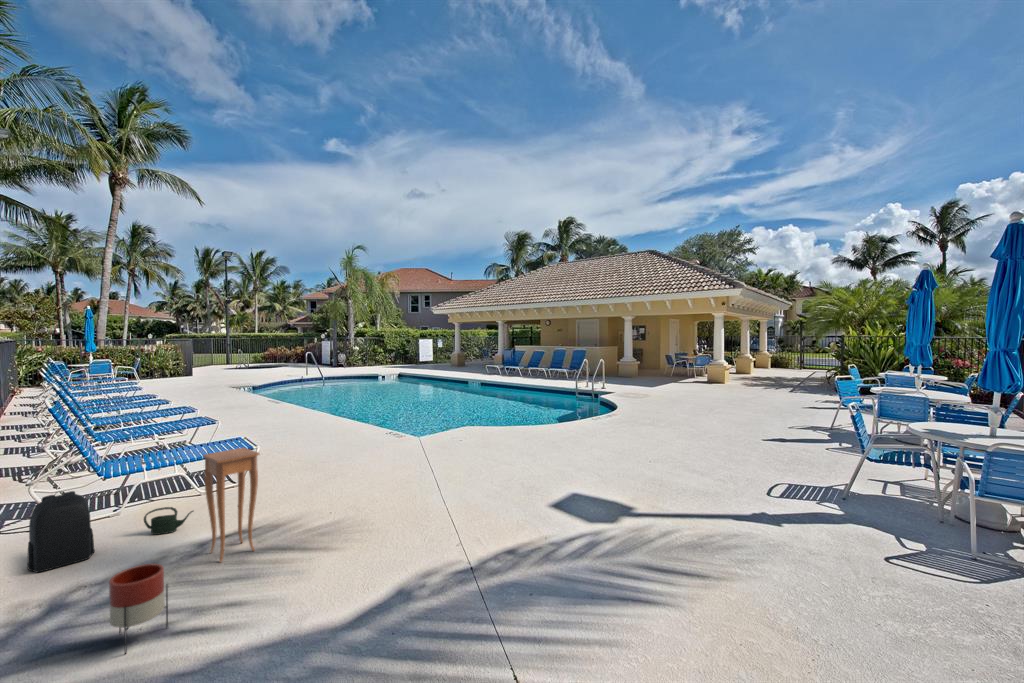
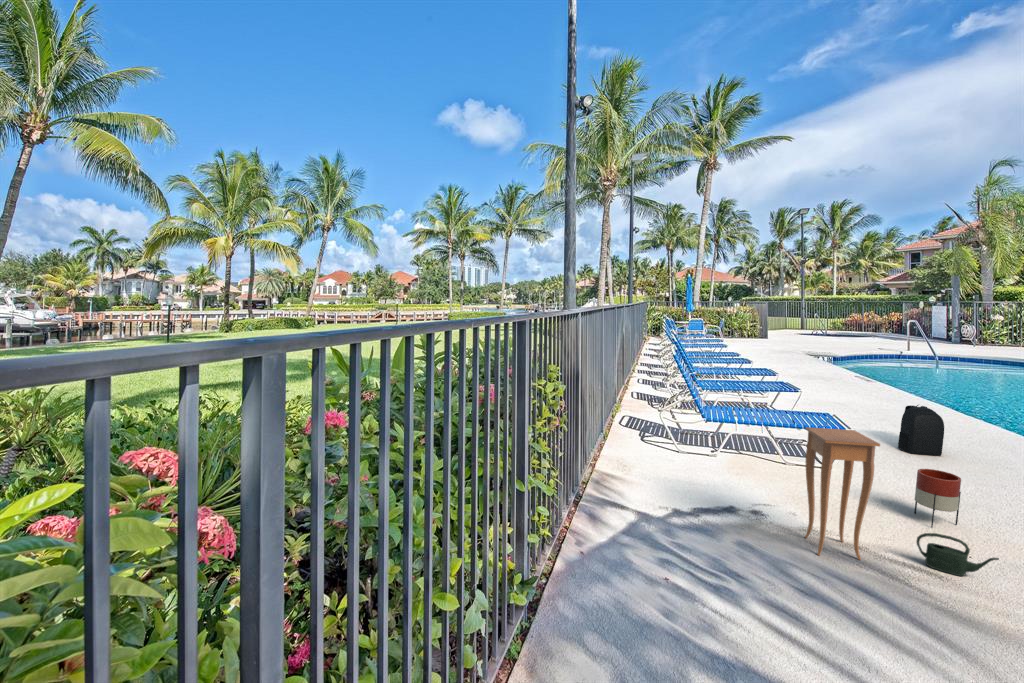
backpack: present [27,491,95,572] -> present [898,405,944,456]
watering can: present [144,507,193,535] -> present [917,533,999,576]
planter: present [109,564,168,653] -> present [914,469,961,527]

